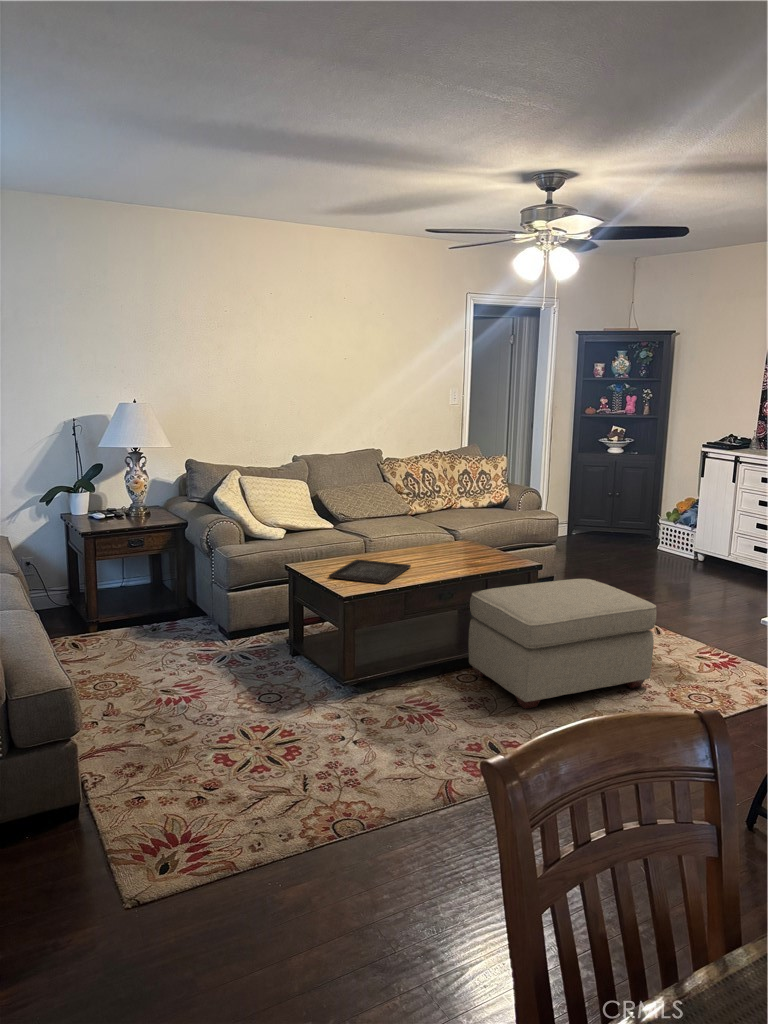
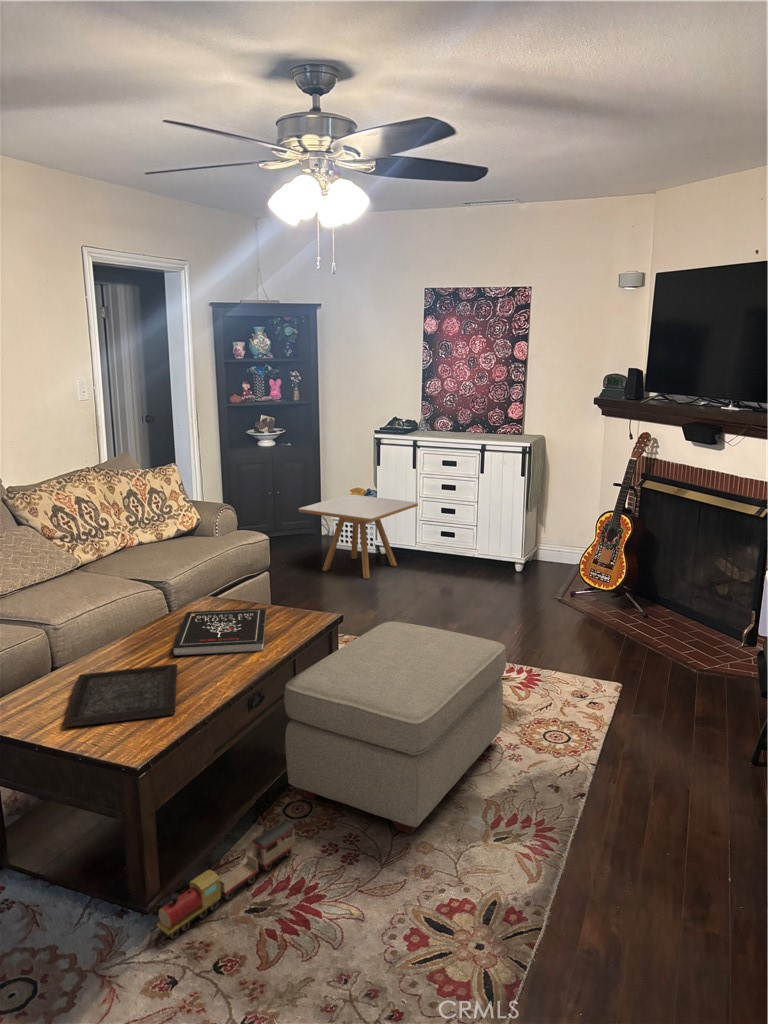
side table: none [614,501,730,575] -> present [299,494,418,579]
book: none [415,544,495,571] -> present [172,608,266,656]
toy train: none [346,672,446,704] -> present [157,820,295,939]

